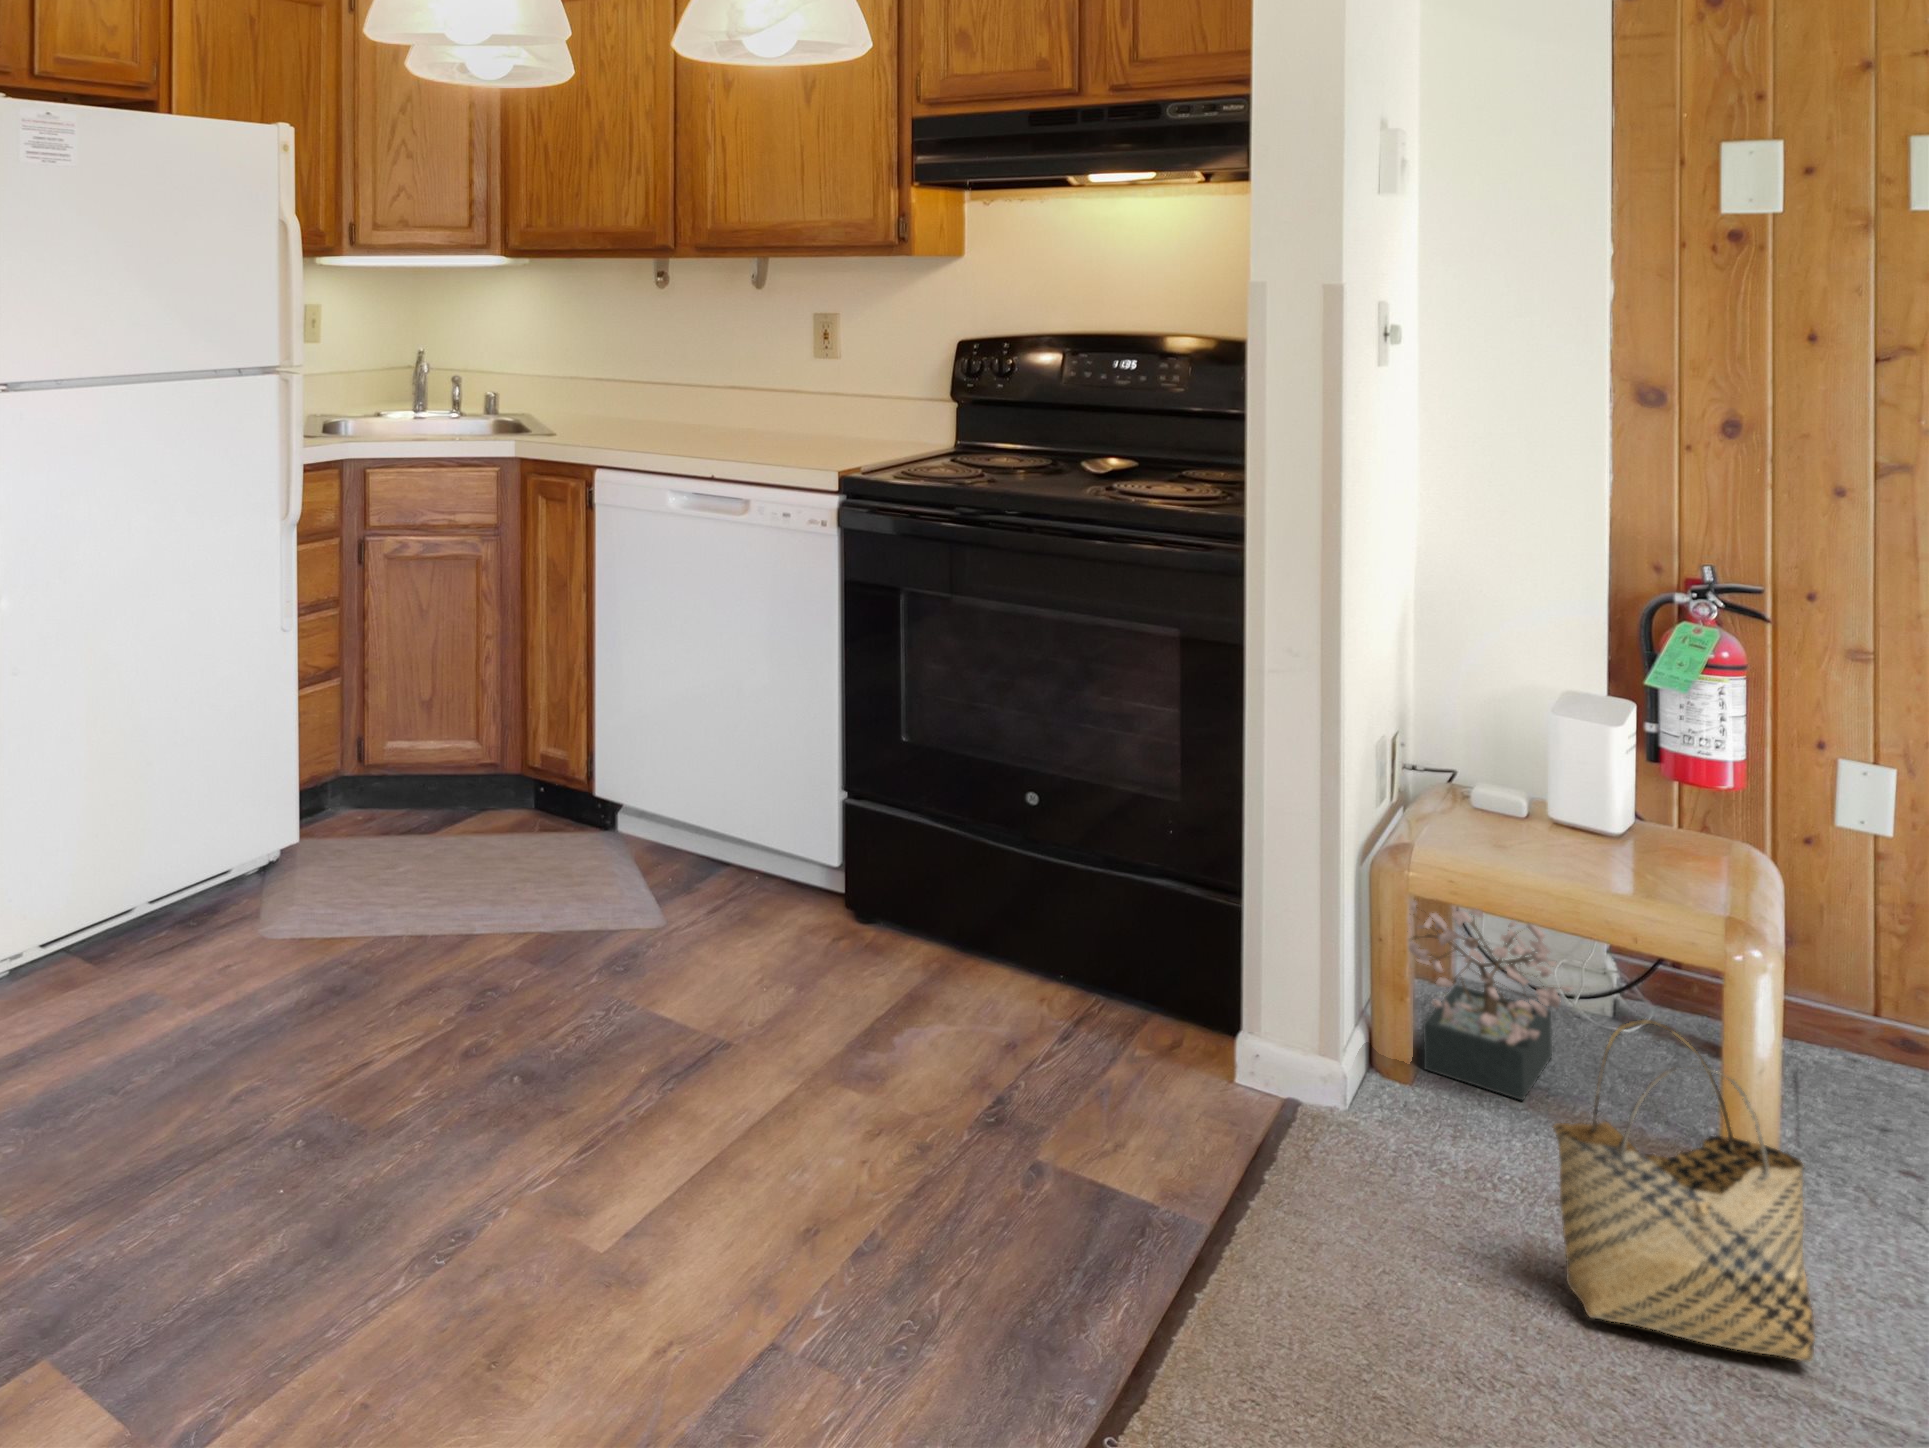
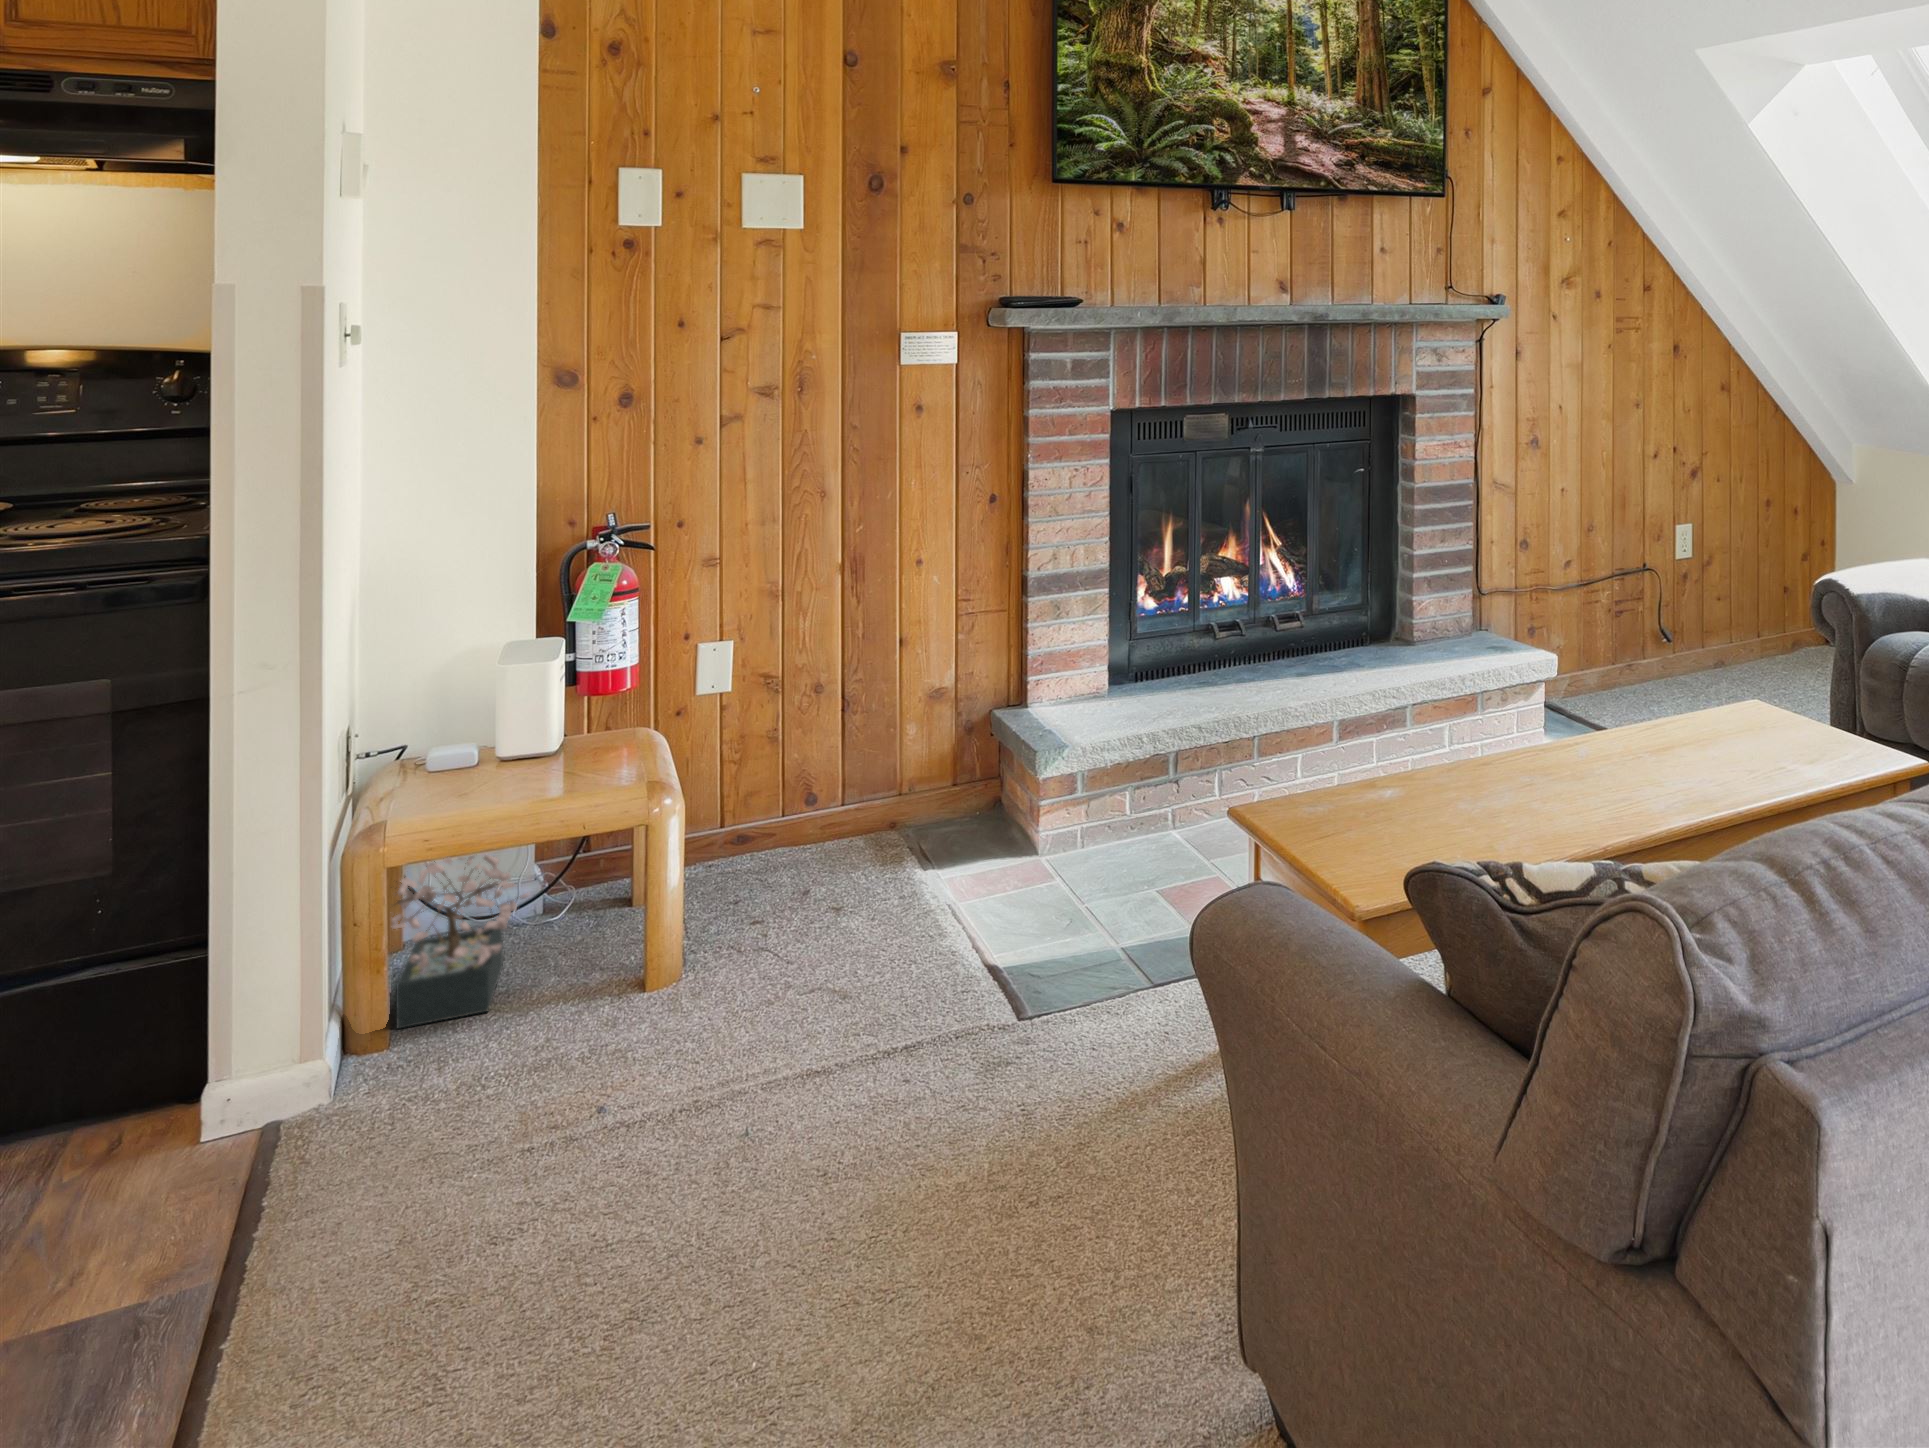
woven basket: present [1552,1019,1815,1362] -> none [546,880,723,1140]

